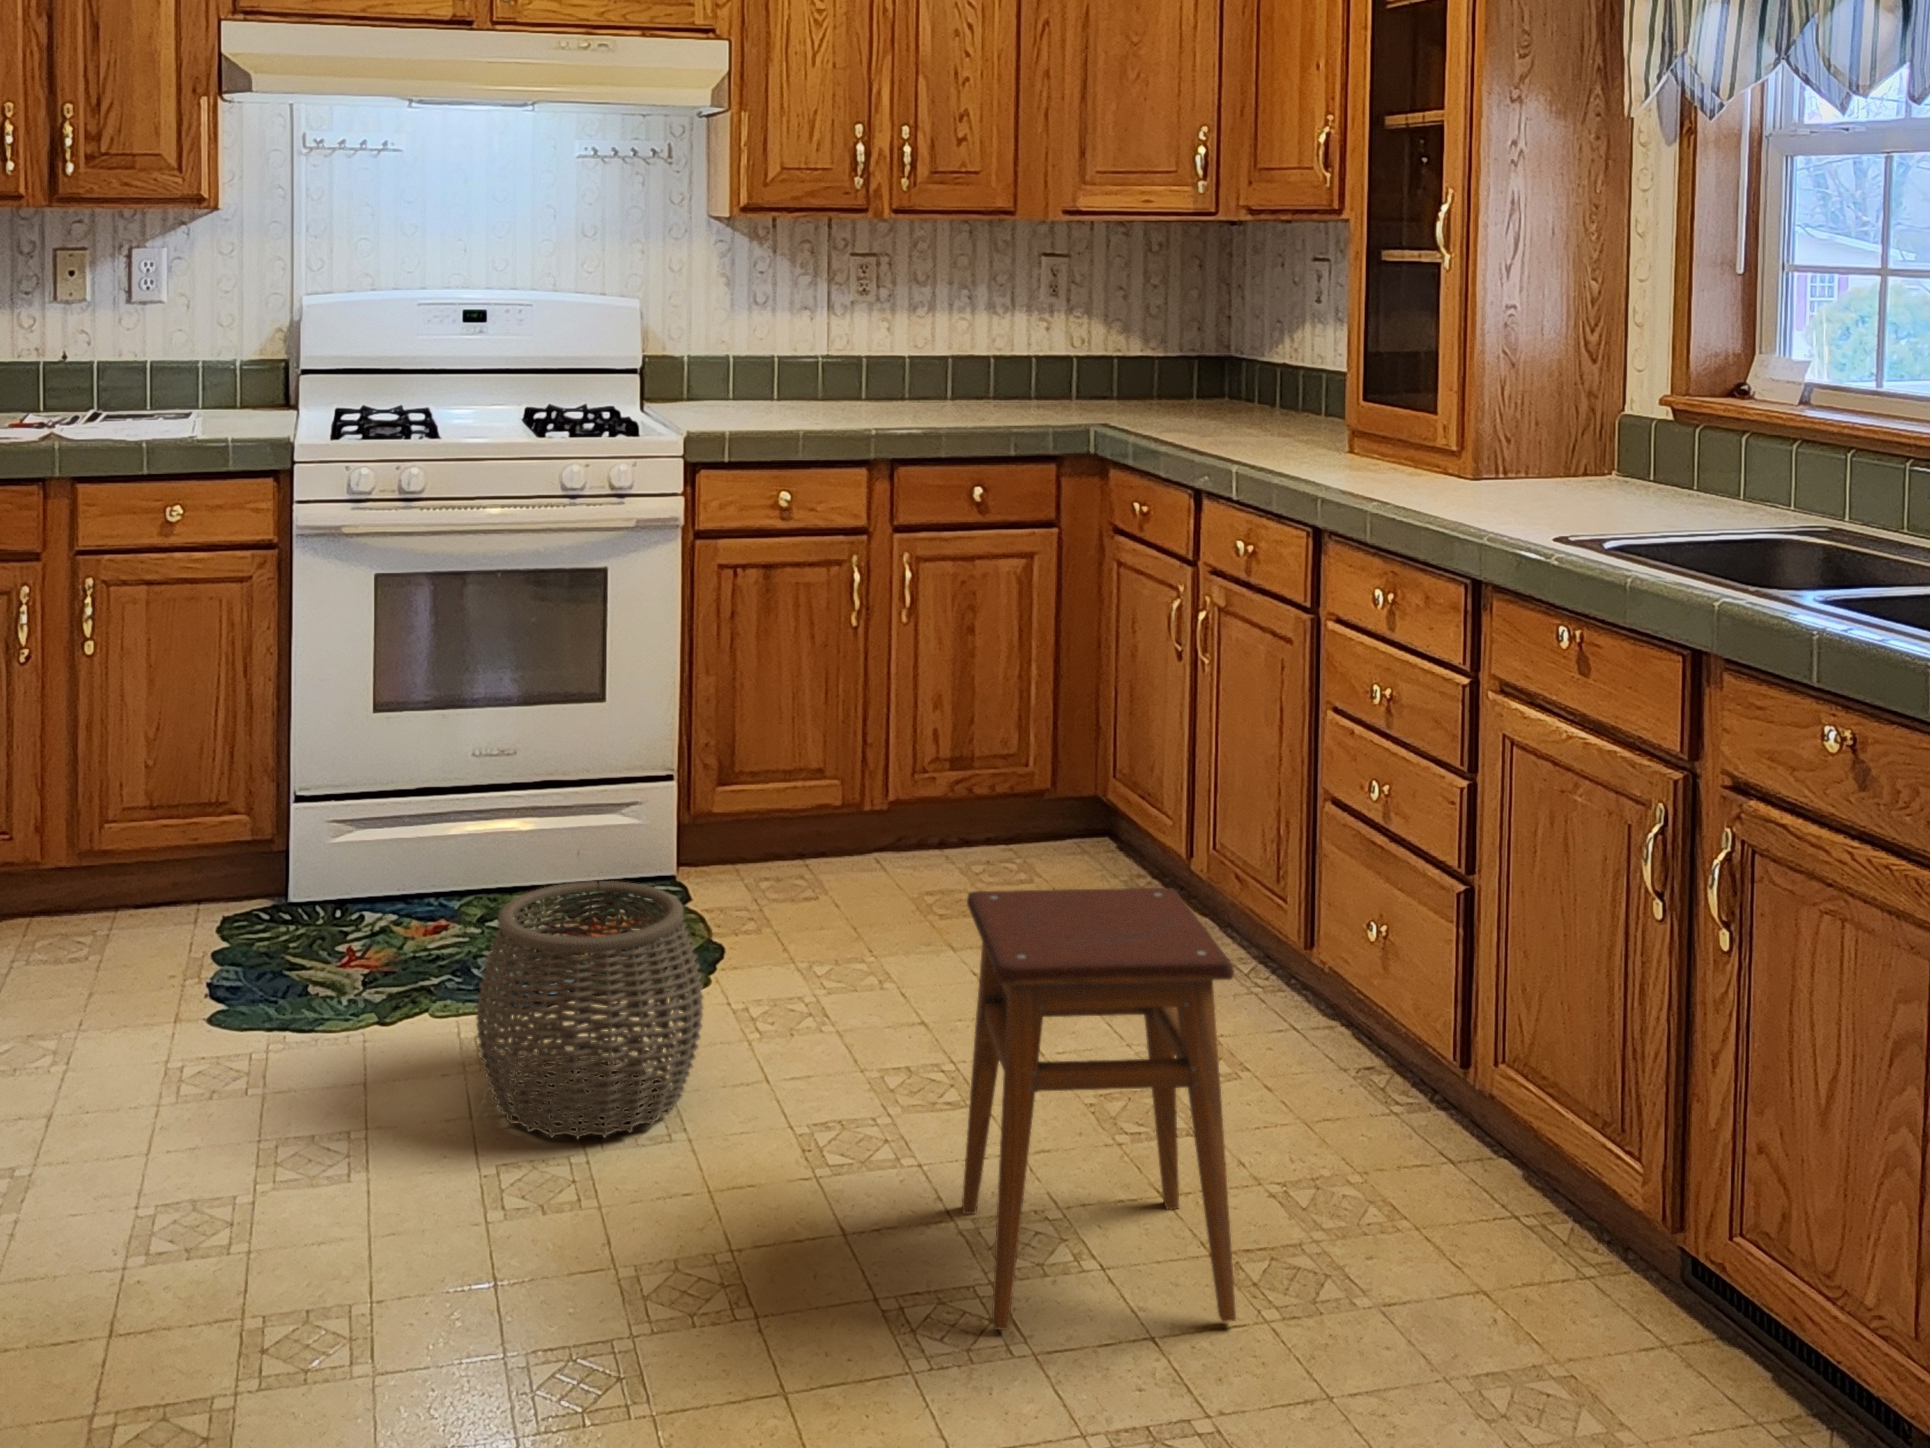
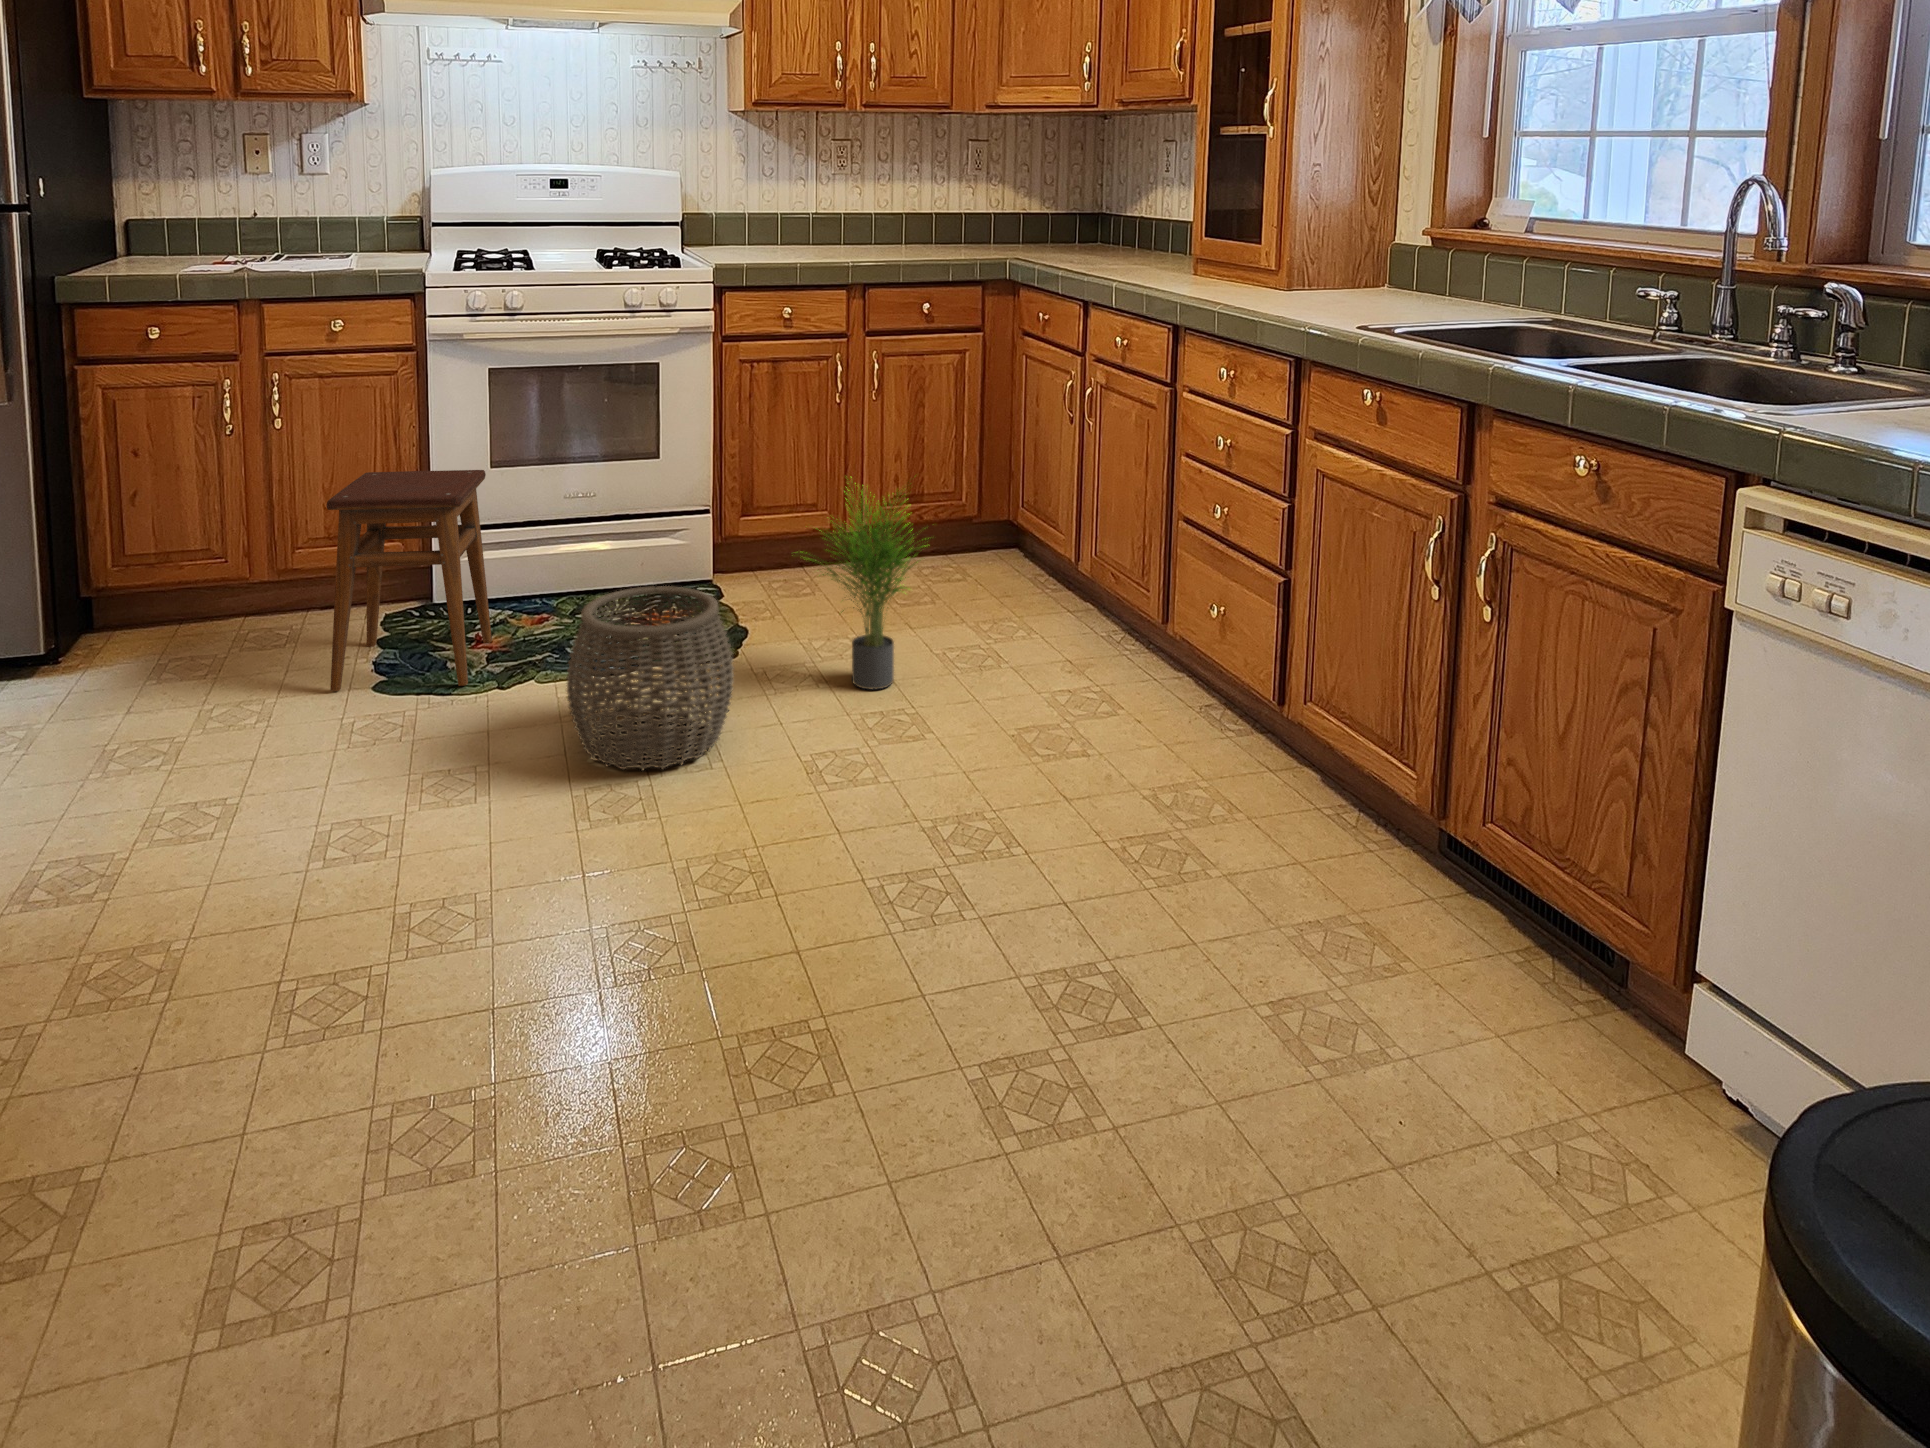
potted plant: none [774,729,983,1033] -> present [804,490,922,689]
stool: present [962,888,1236,1330] -> present [326,470,492,691]

